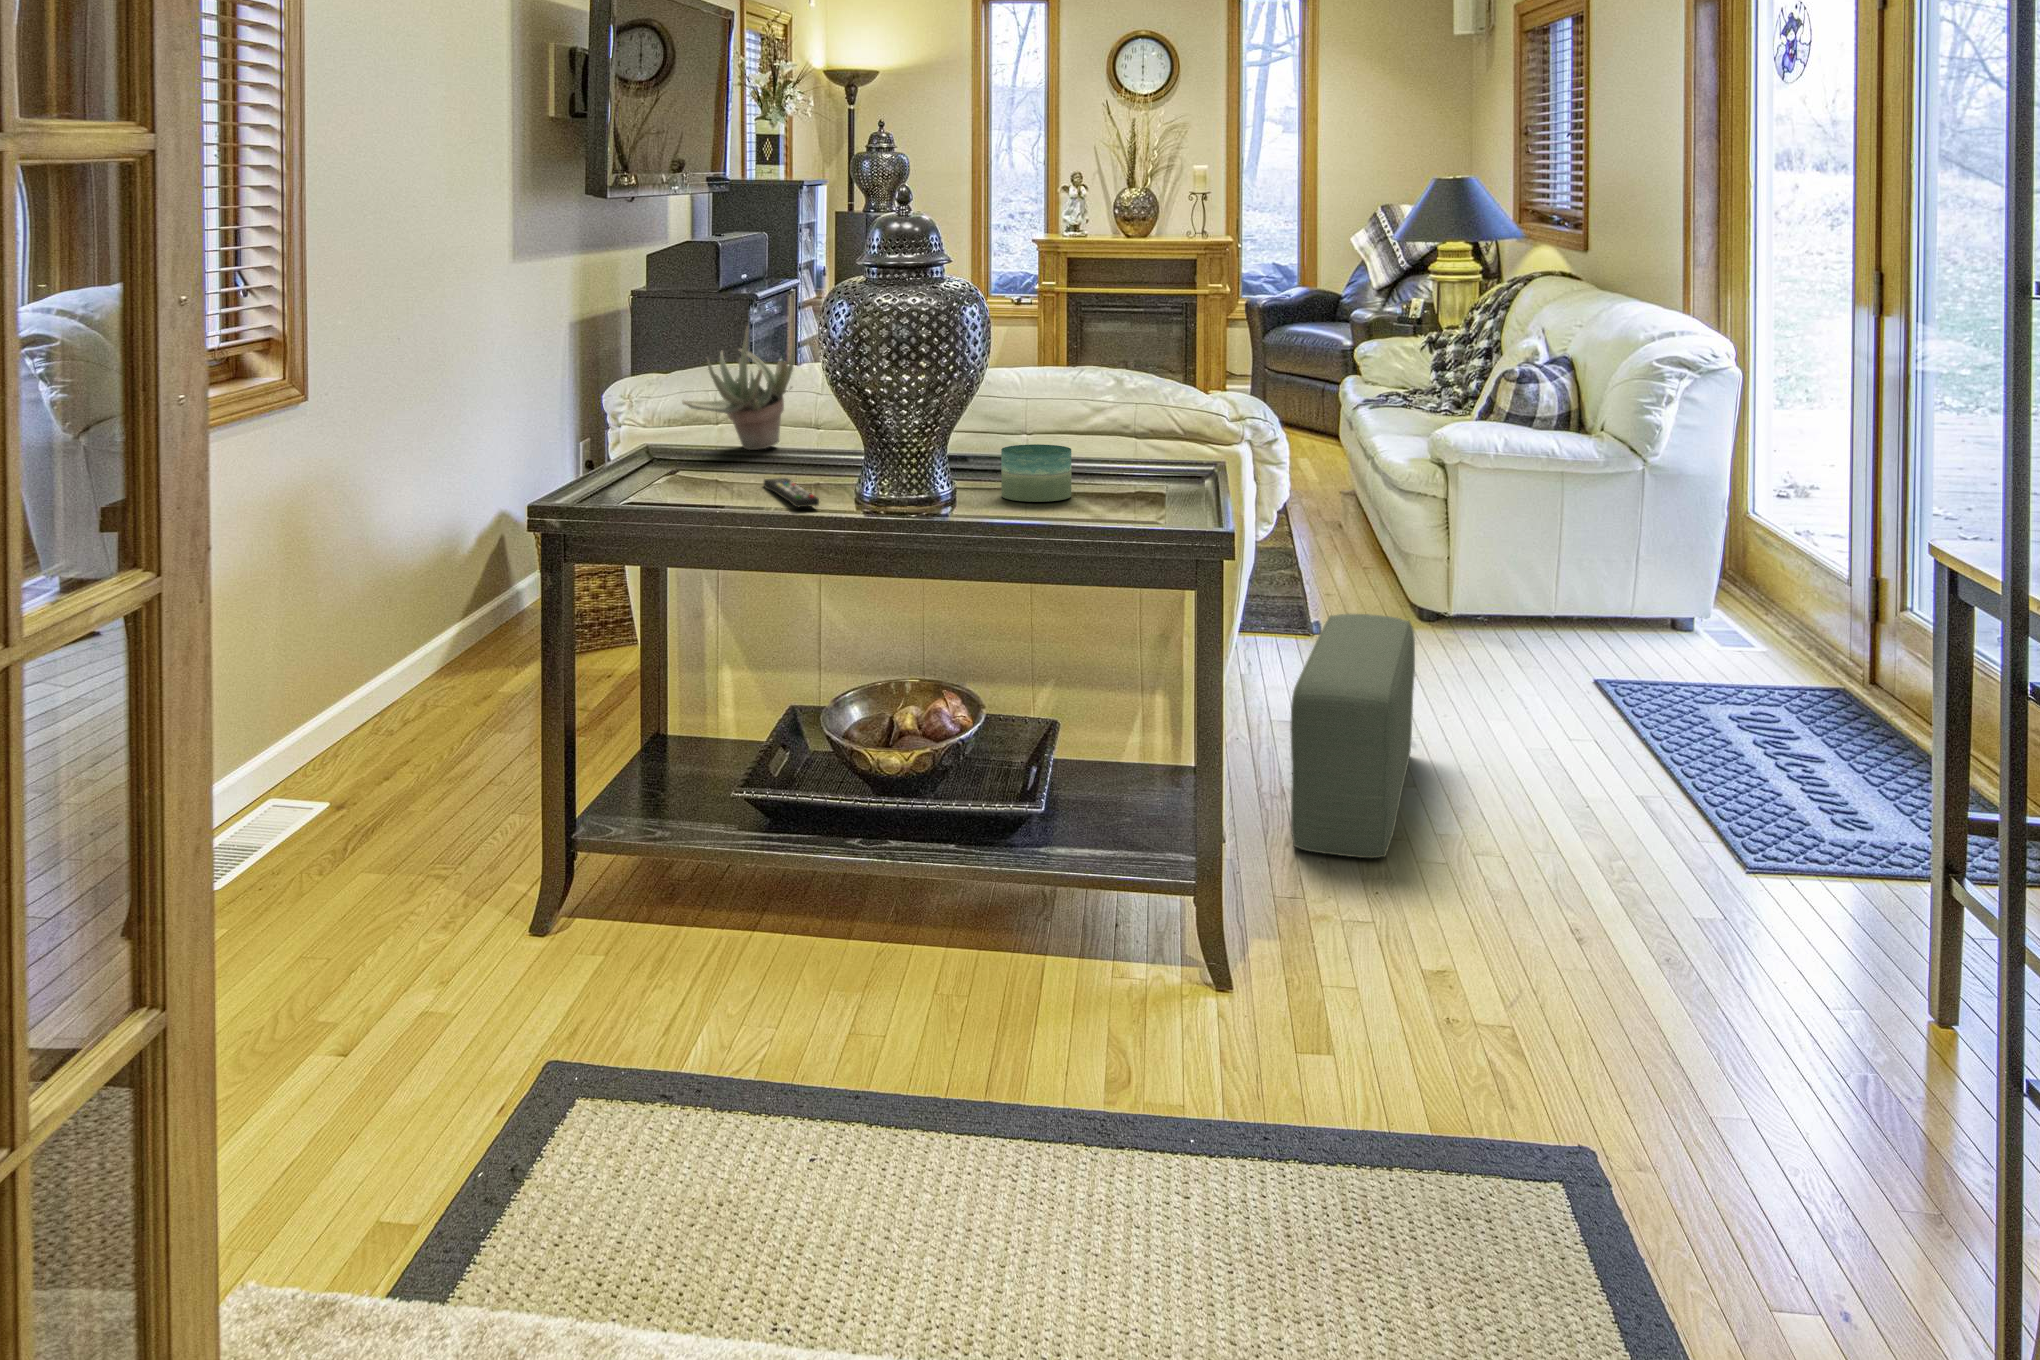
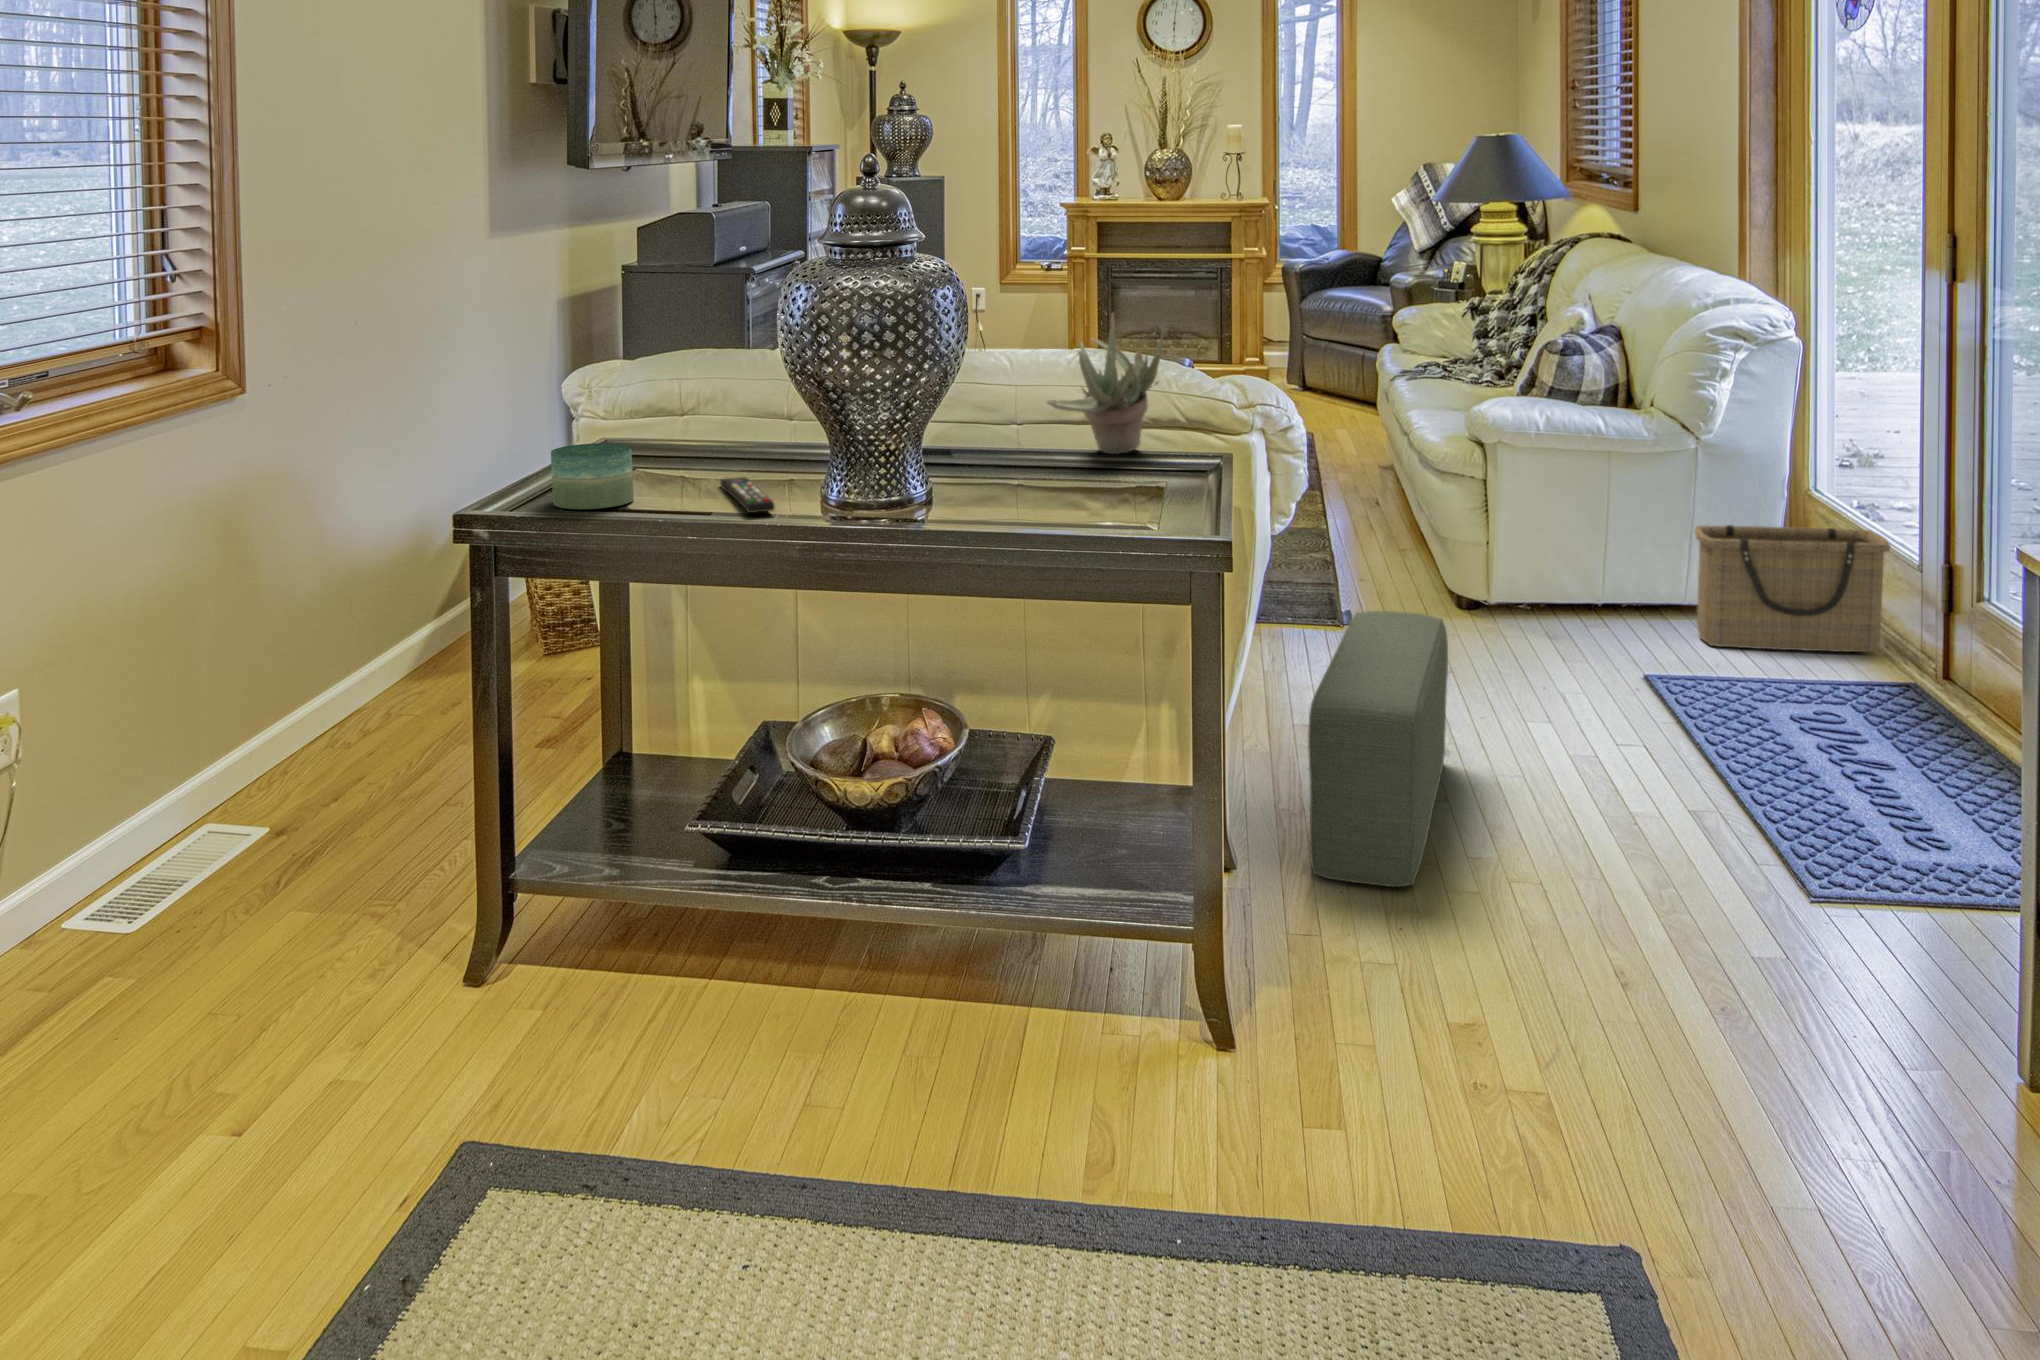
succulent plant: present [682,327,795,450] -> present [1047,314,1163,454]
candle: present [1001,444,1071,502] -> present [551,443,634,509]
basket: none [1641,544,1823,662] -> present [1695,525,1890,652]

